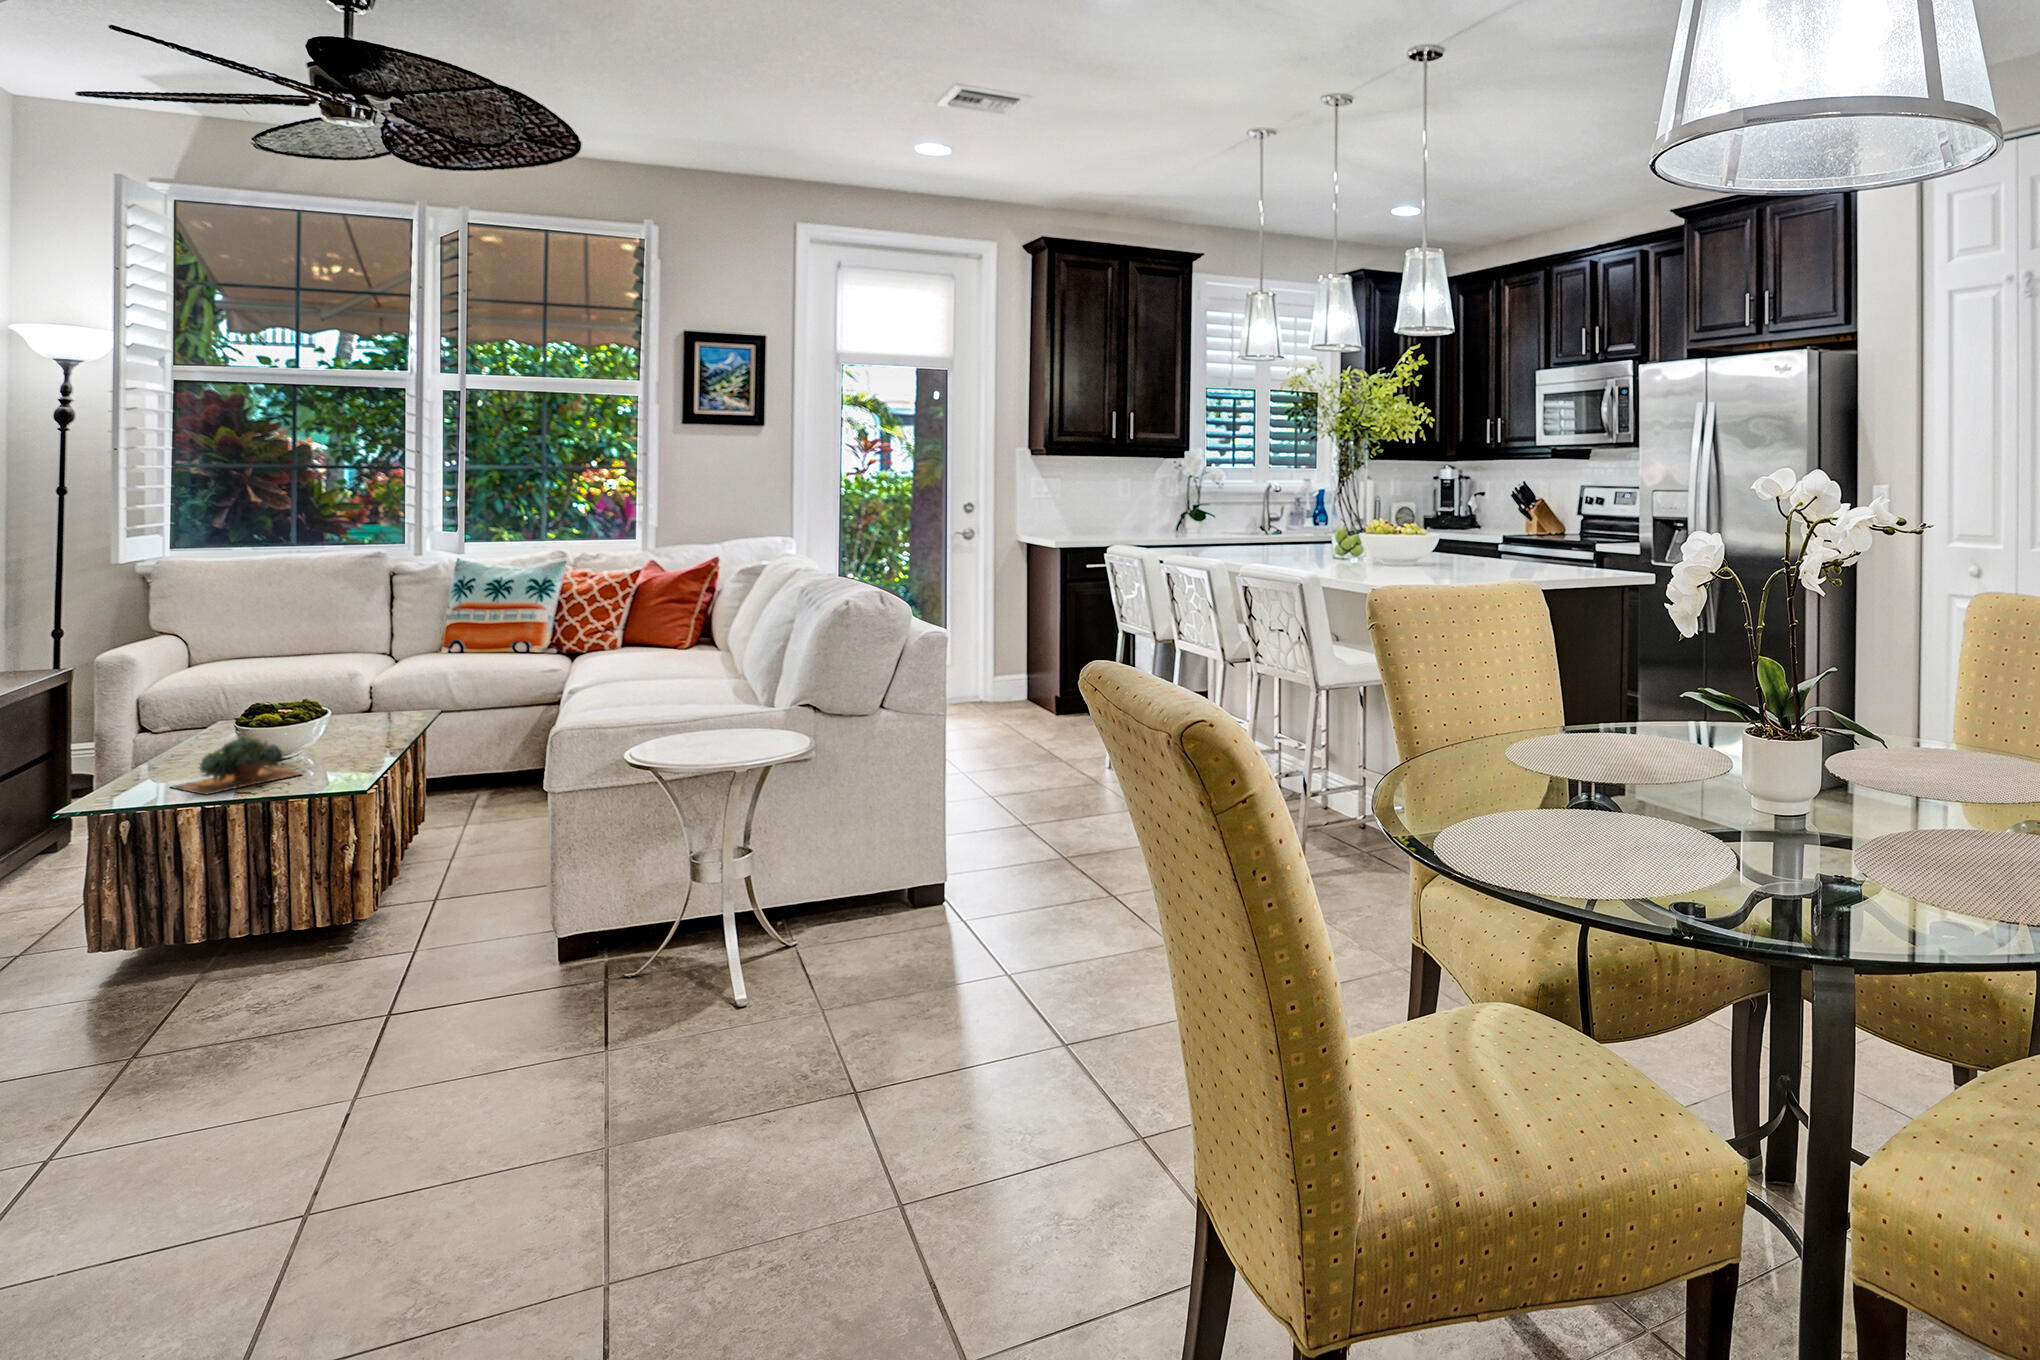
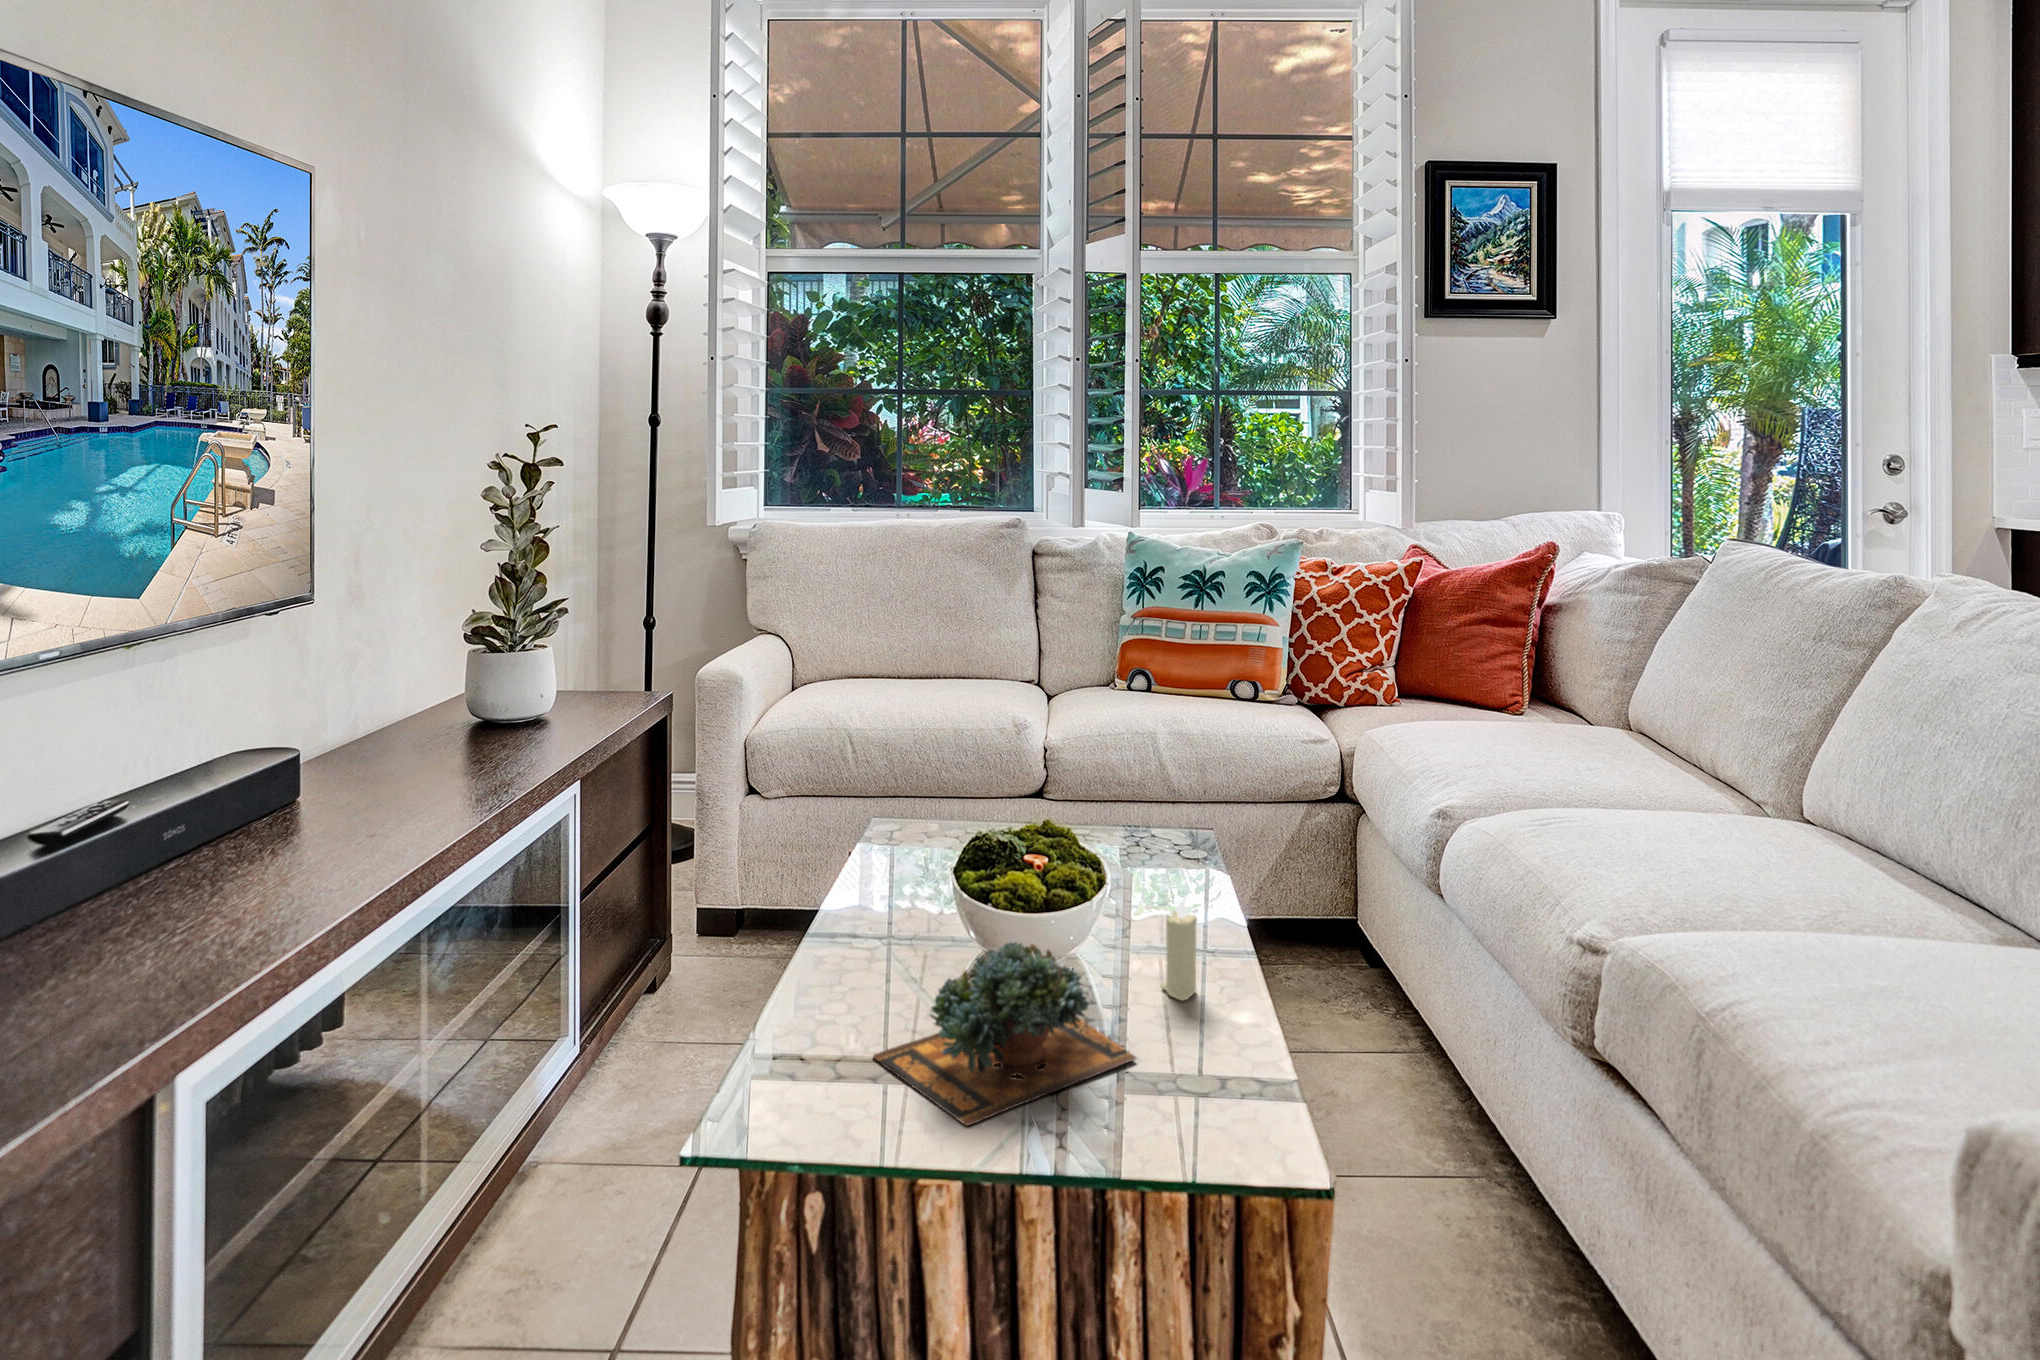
candle: none [339,718,357,760] -> present [1162,896,1197,1000]

